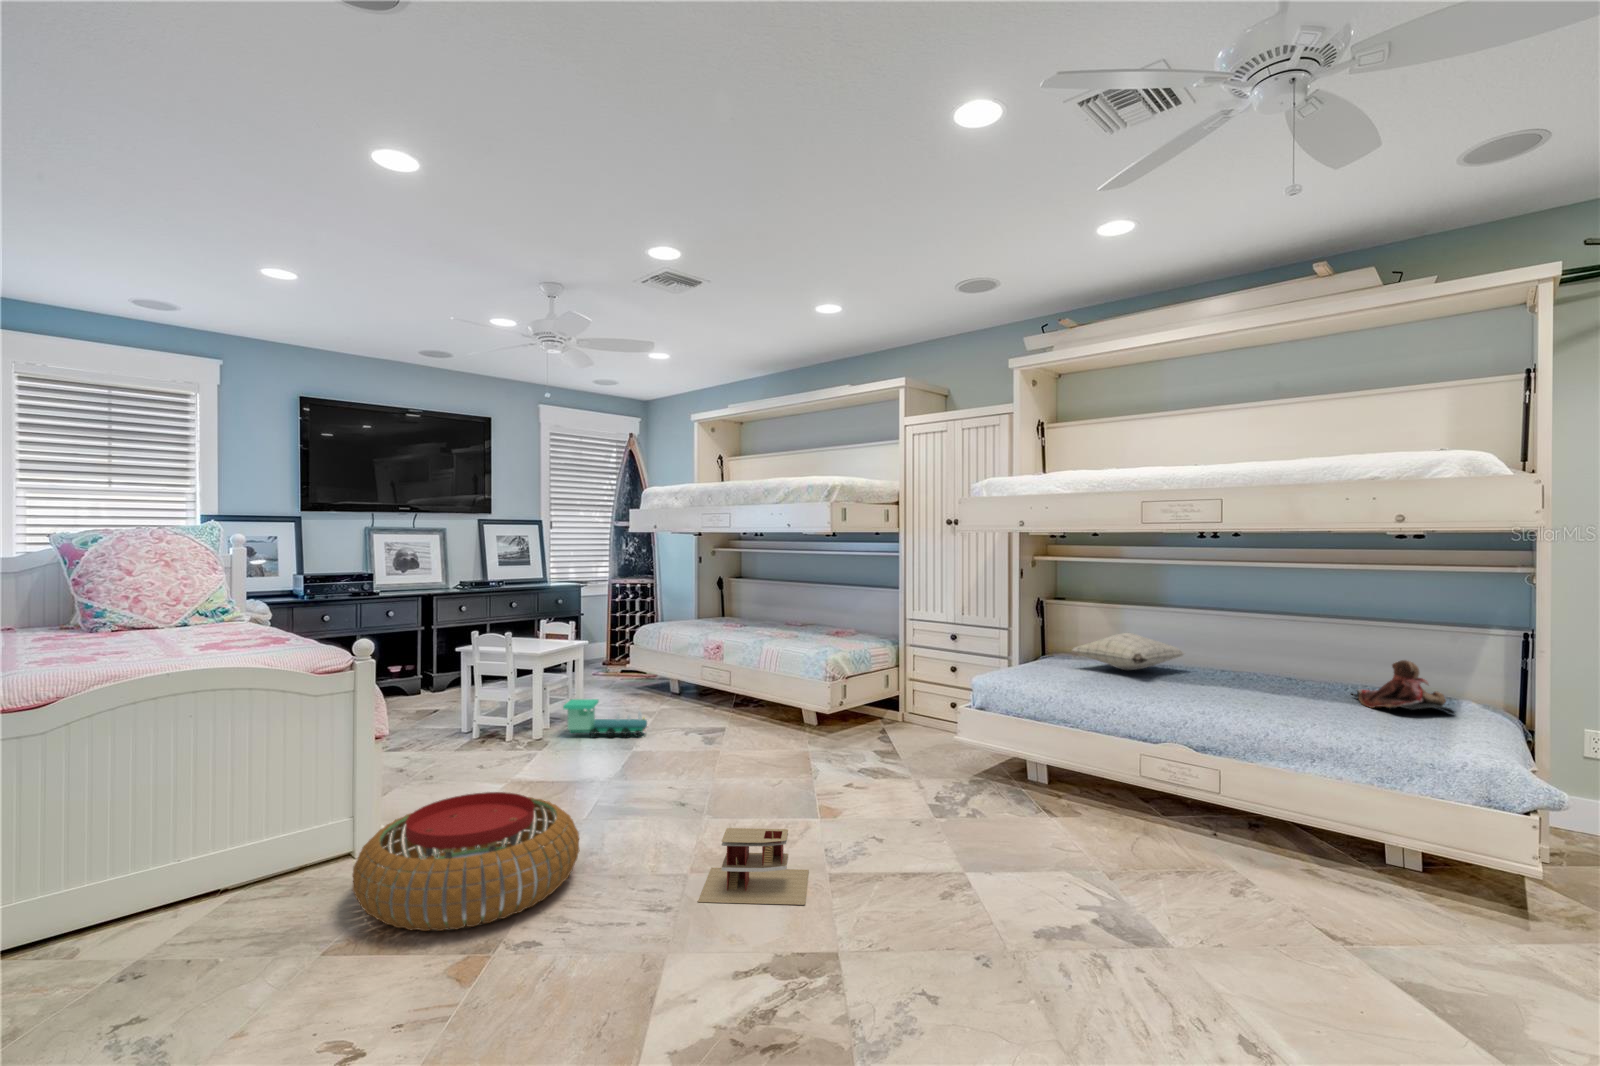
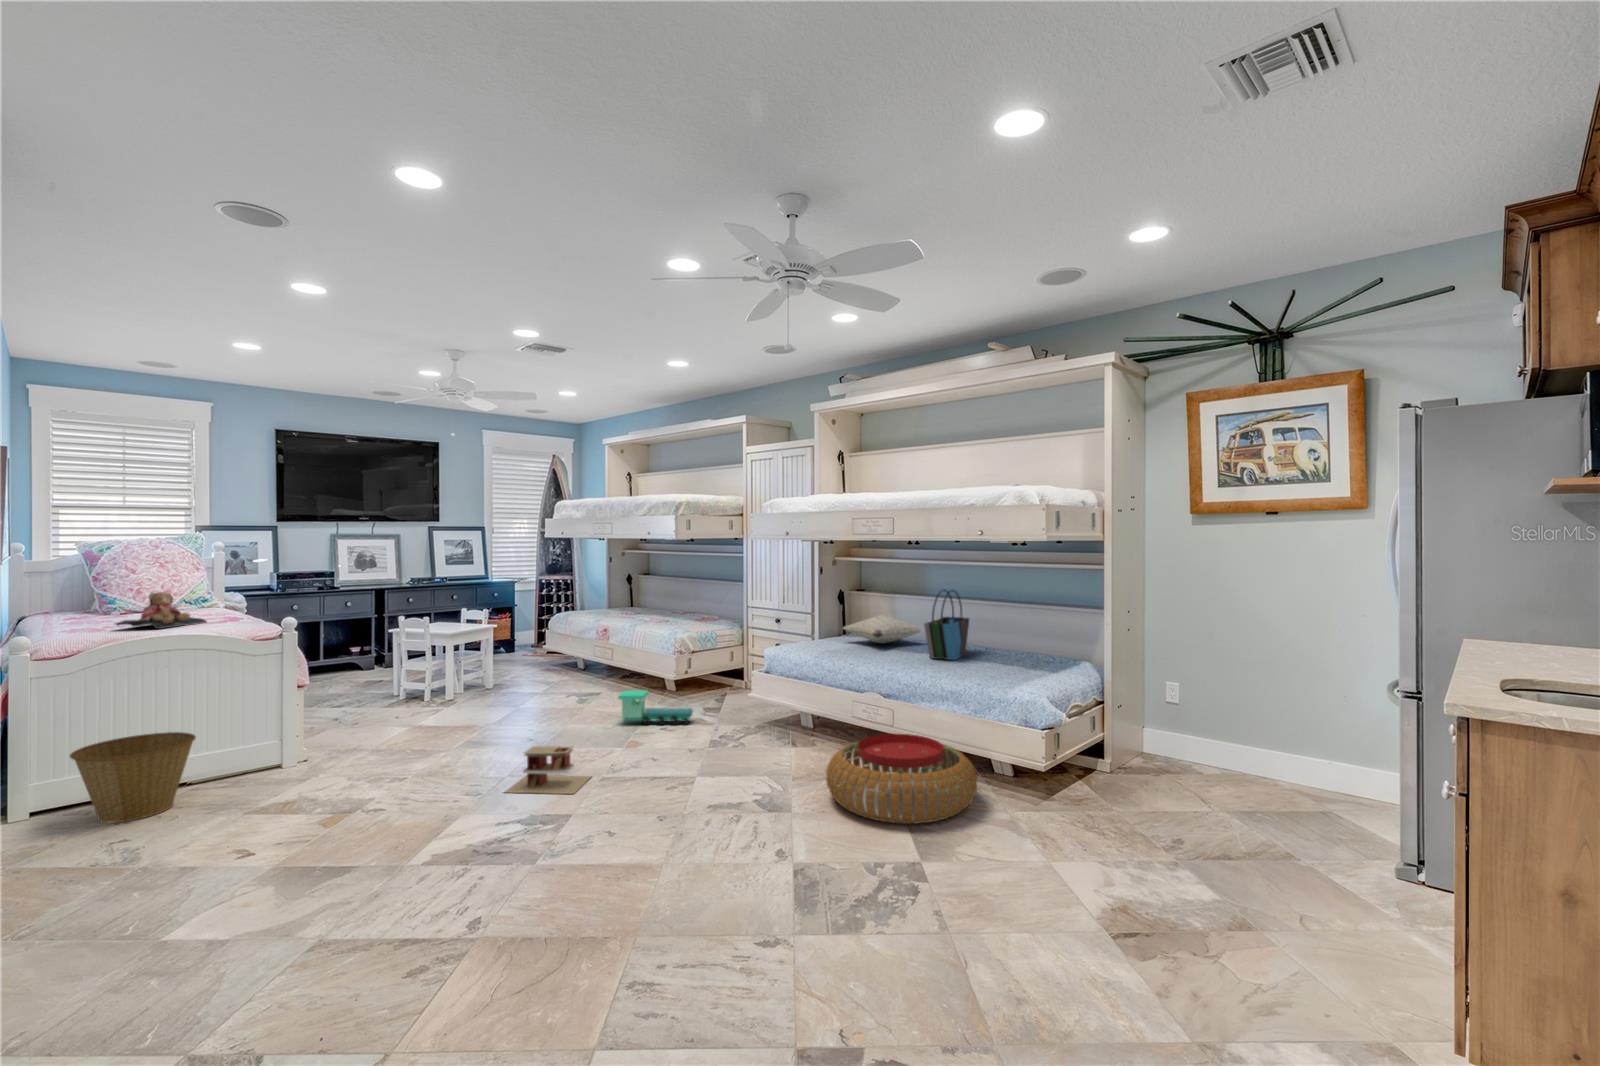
tote bag: none [1233,599,1275,698] -> present [924,590,970,660]
teddy bear: present [1351,660,1455,714] -> present [115,592,207,629]
toy train: present [563,699,648,738] -> present [618,690,693,725]
pouf: present [352,792,580,931] -> present [826,734,977,824]
basket: none [56,813,244,965] -> present [70,732,196,823]

